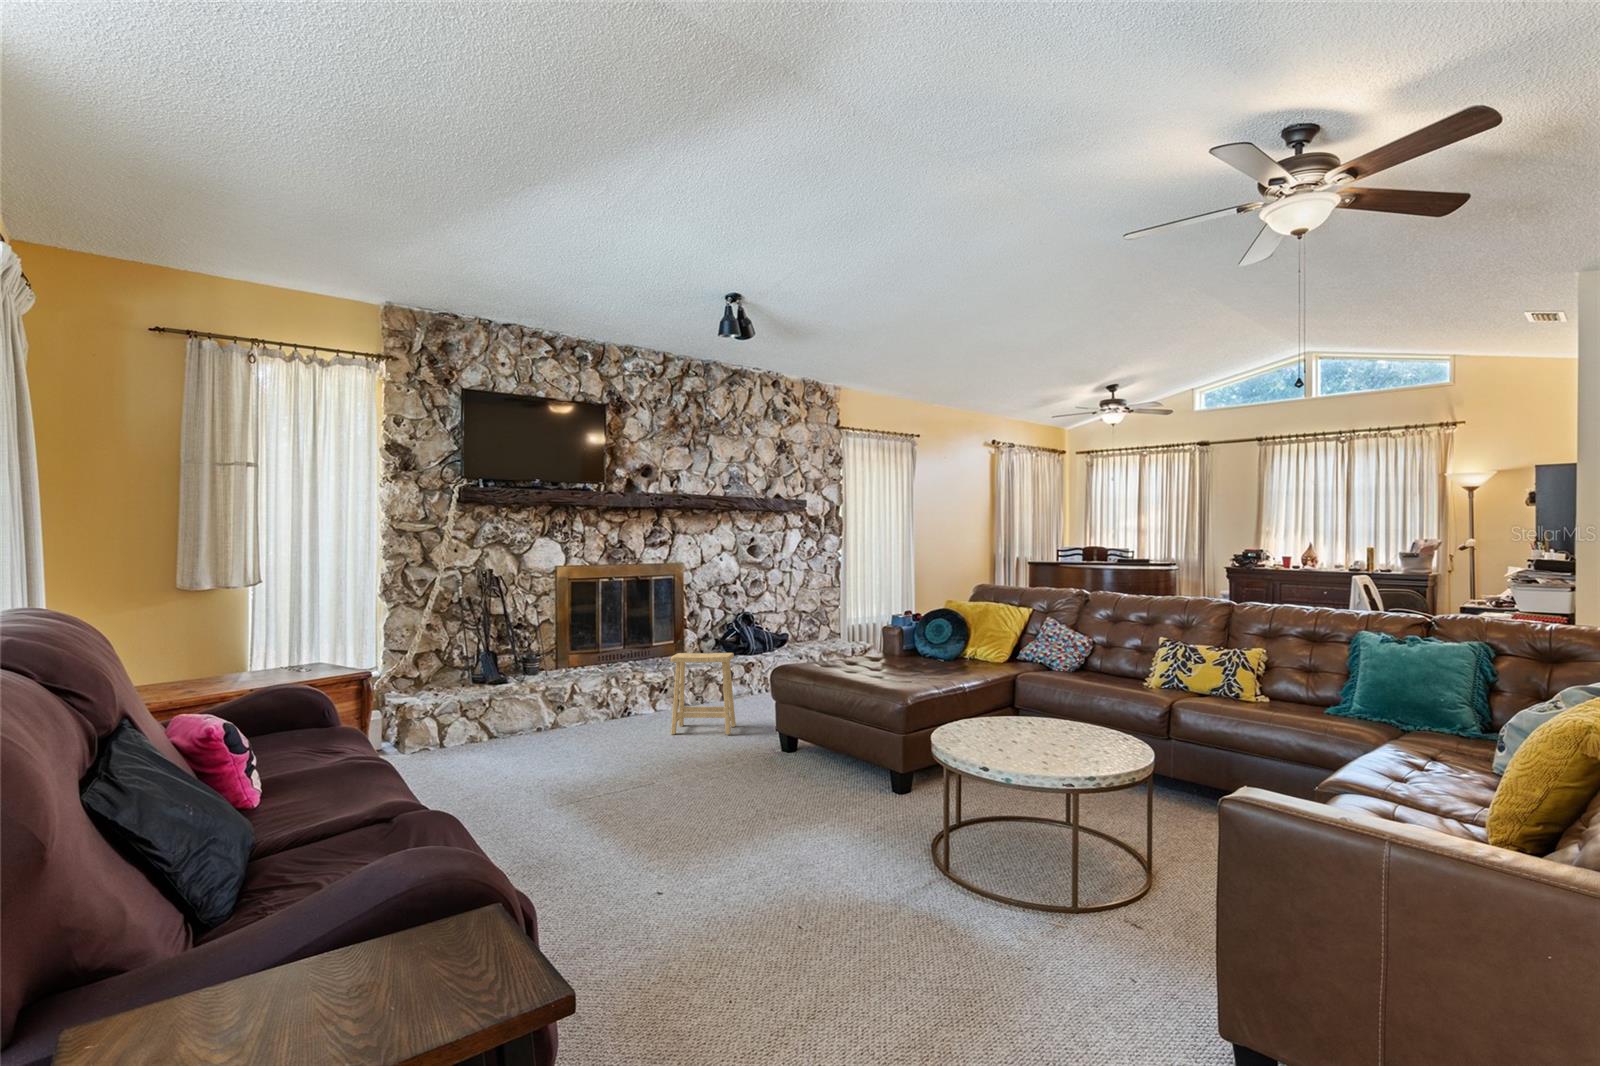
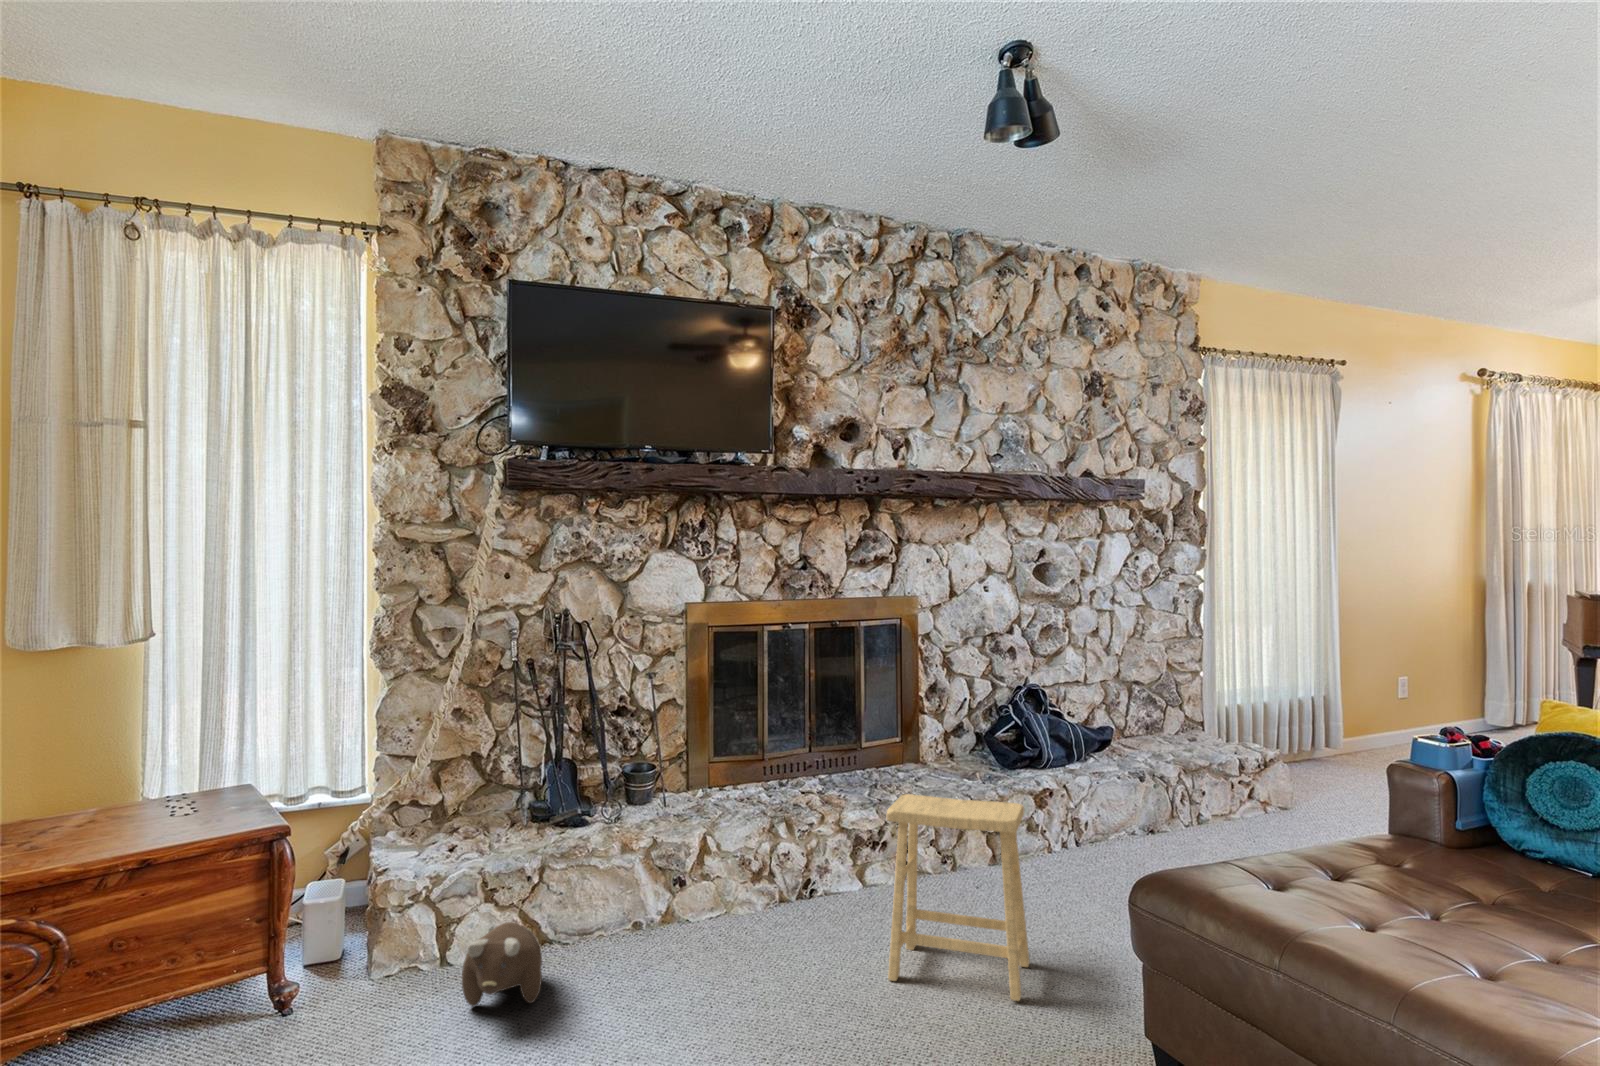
plush toy: none [465,717,505,756] -> present [462,922,542,1006]

